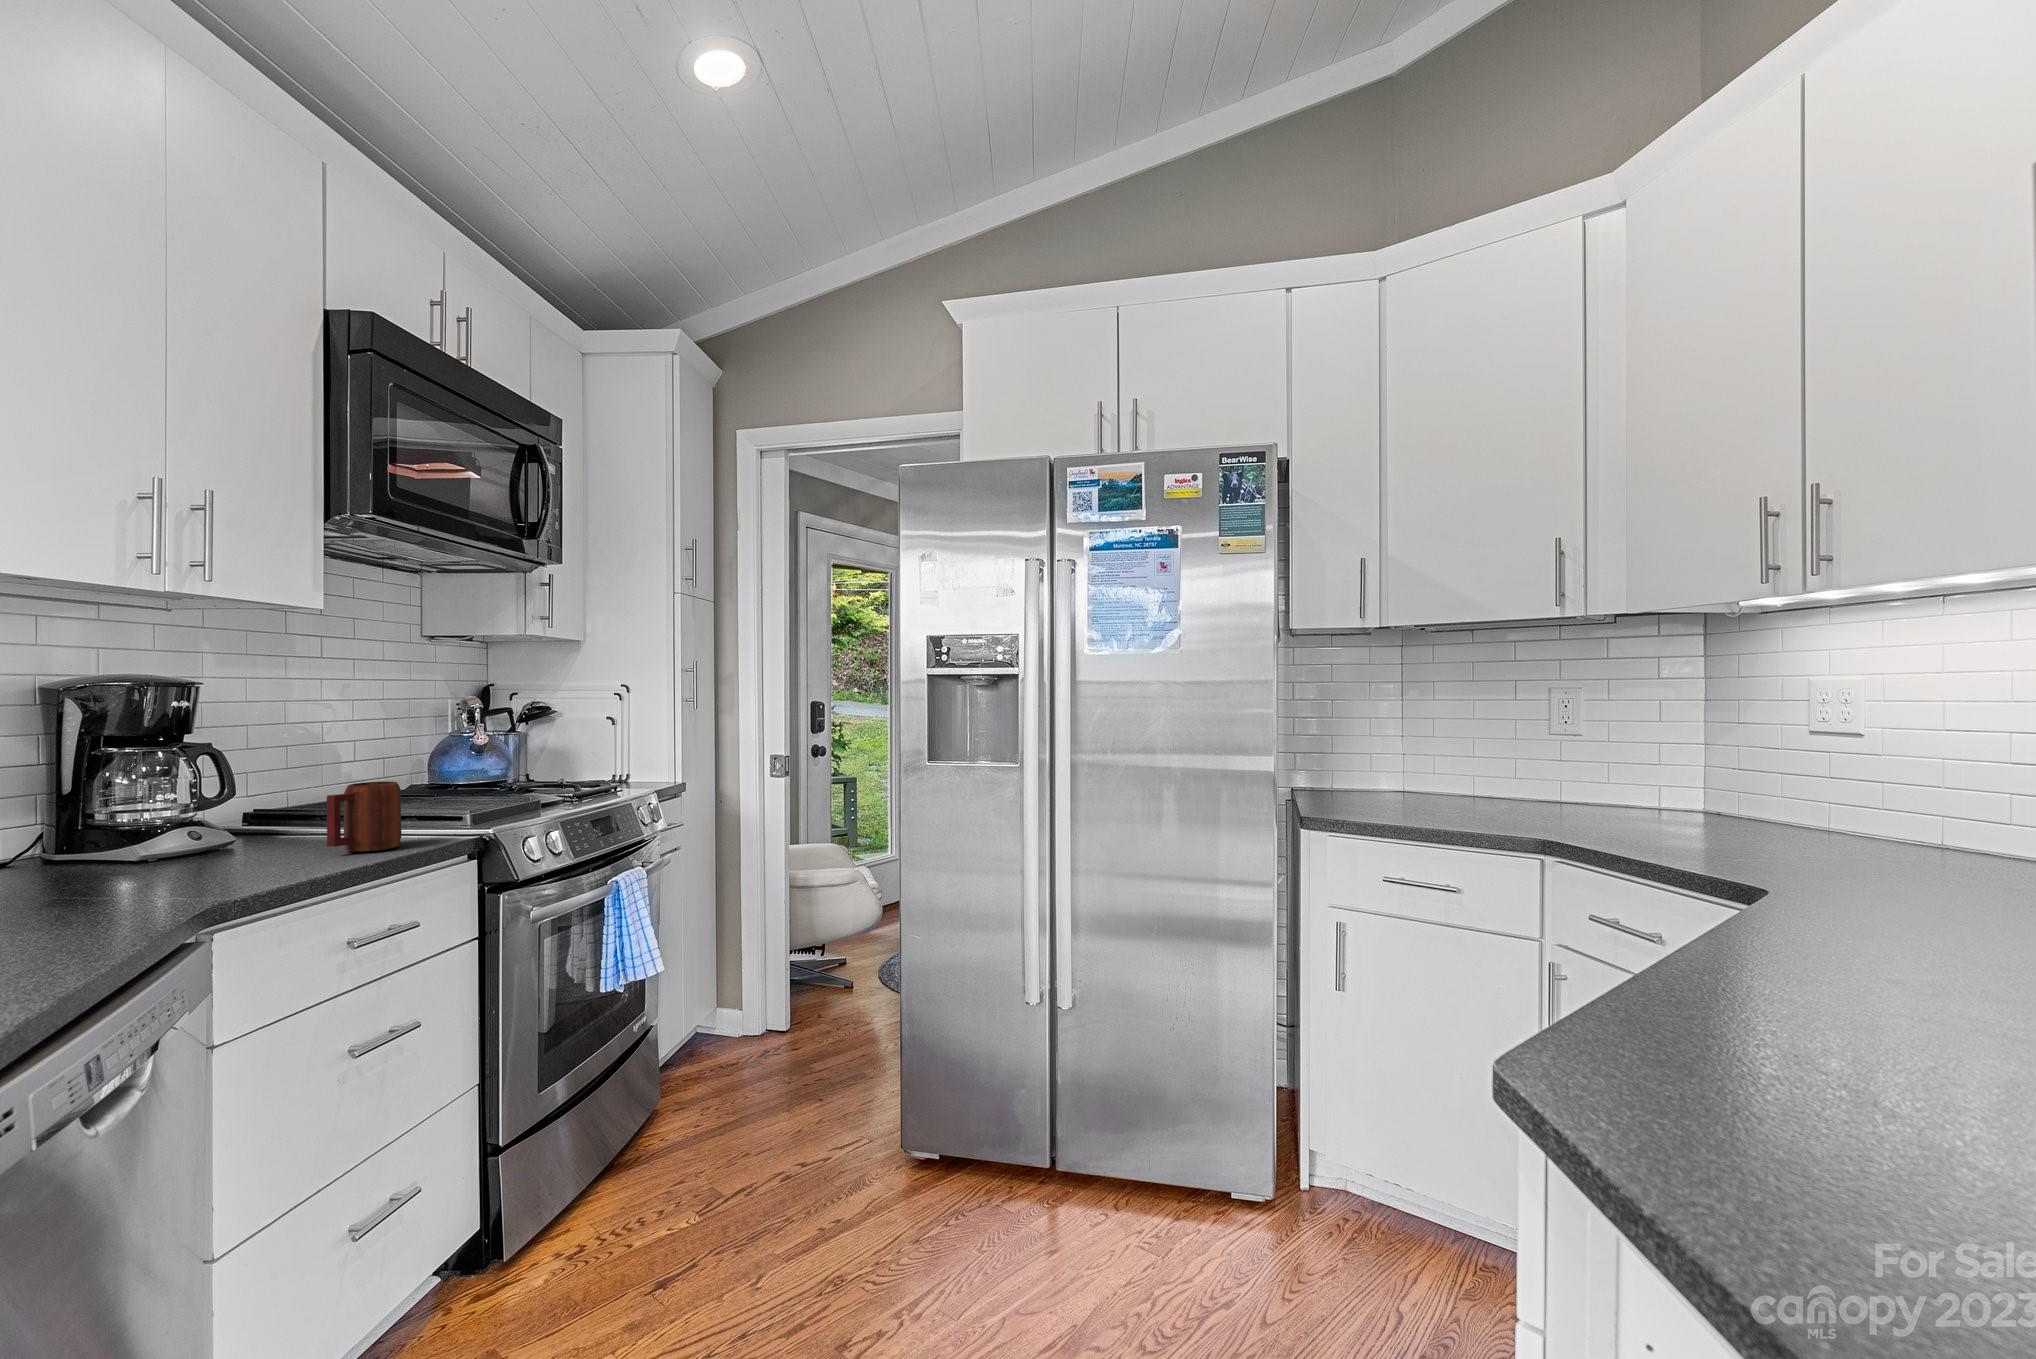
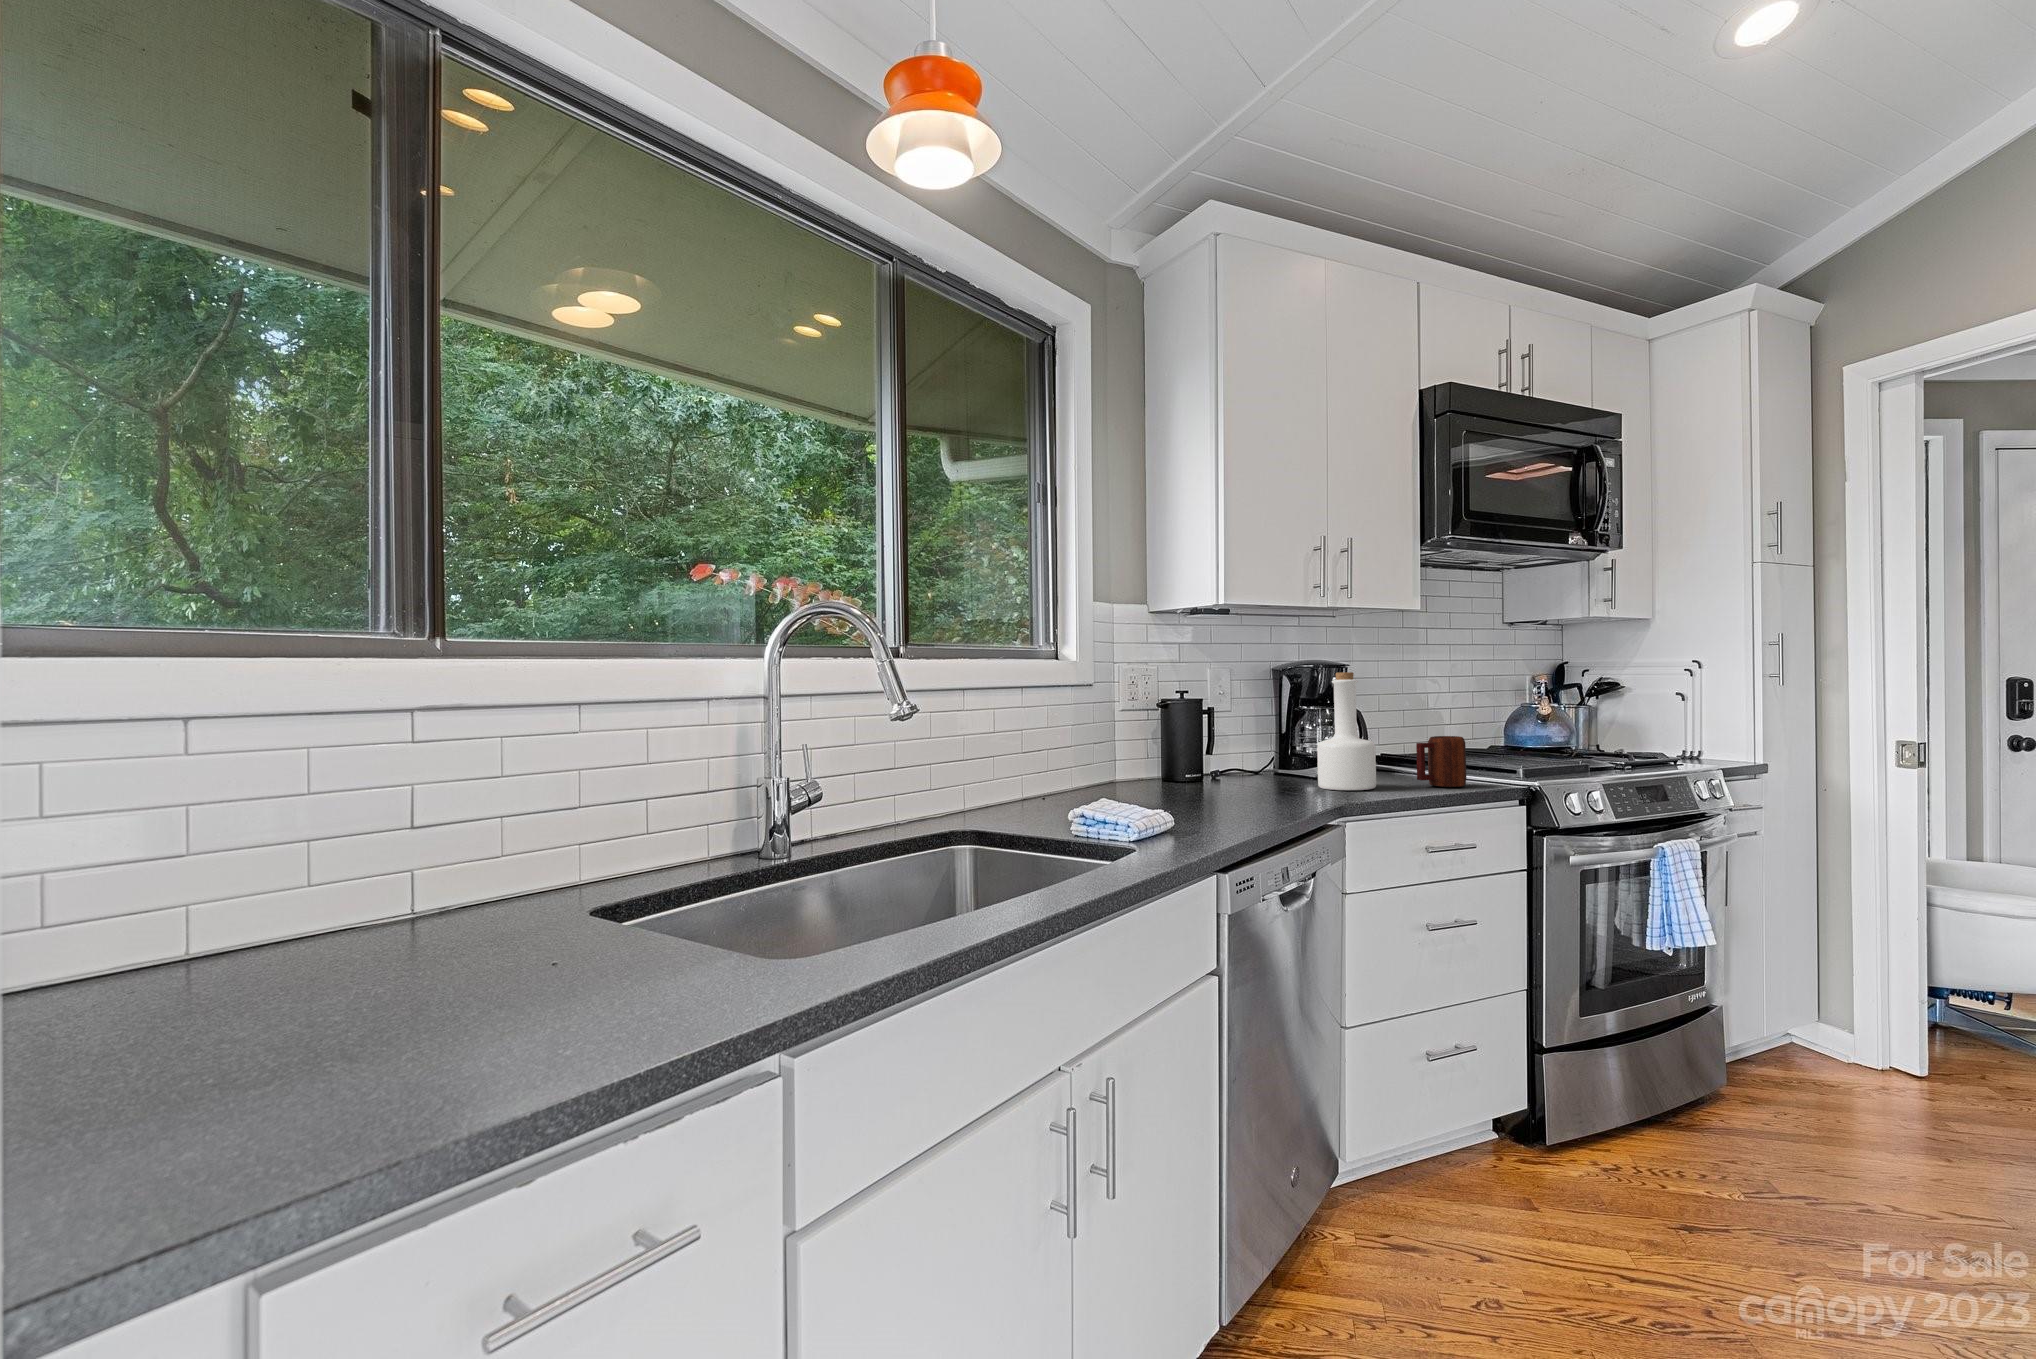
bottle: none [145,698,258,883] -> present [1317,672,1376,790]

